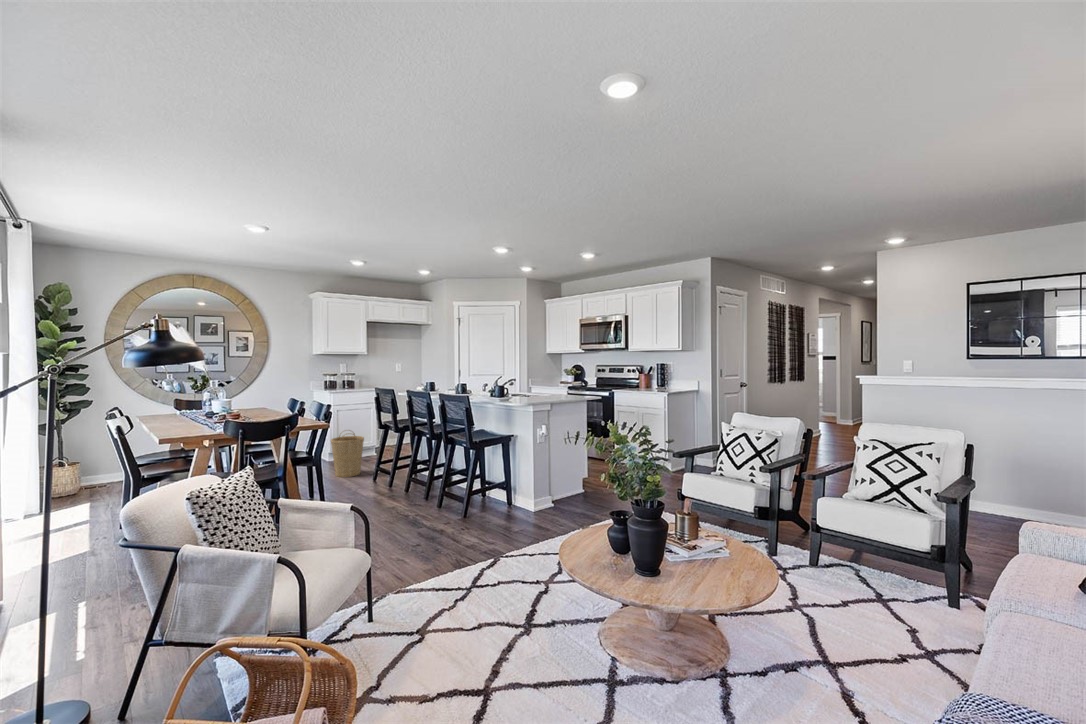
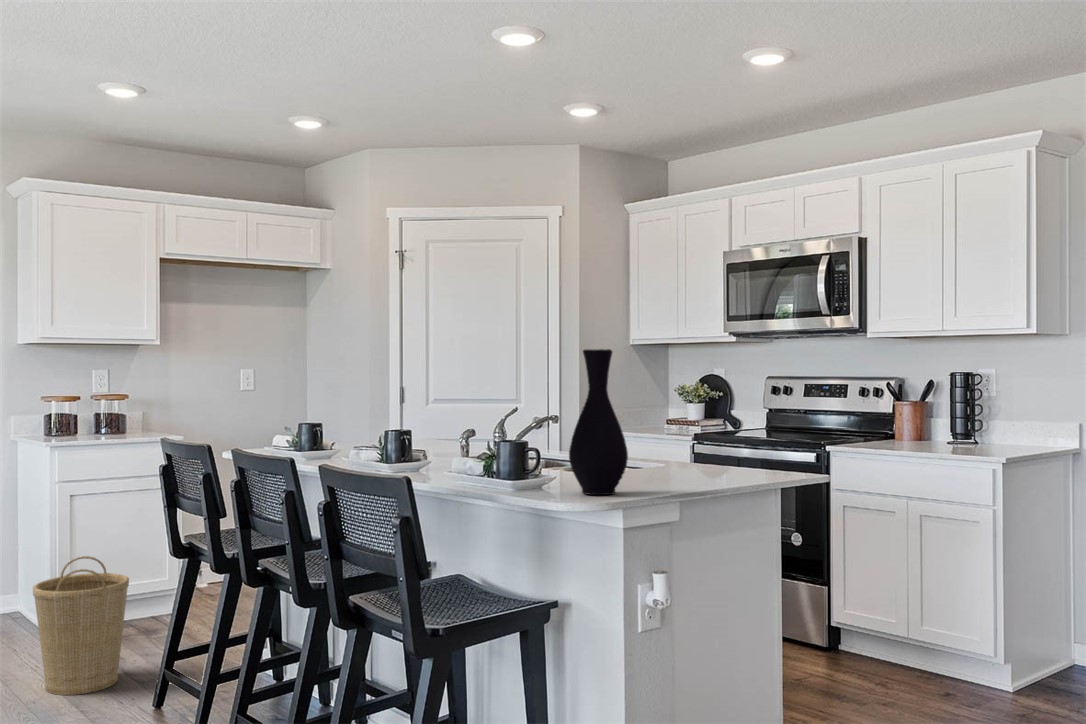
vase: none [516,357,534,401] -> present [569,349,628,495]

